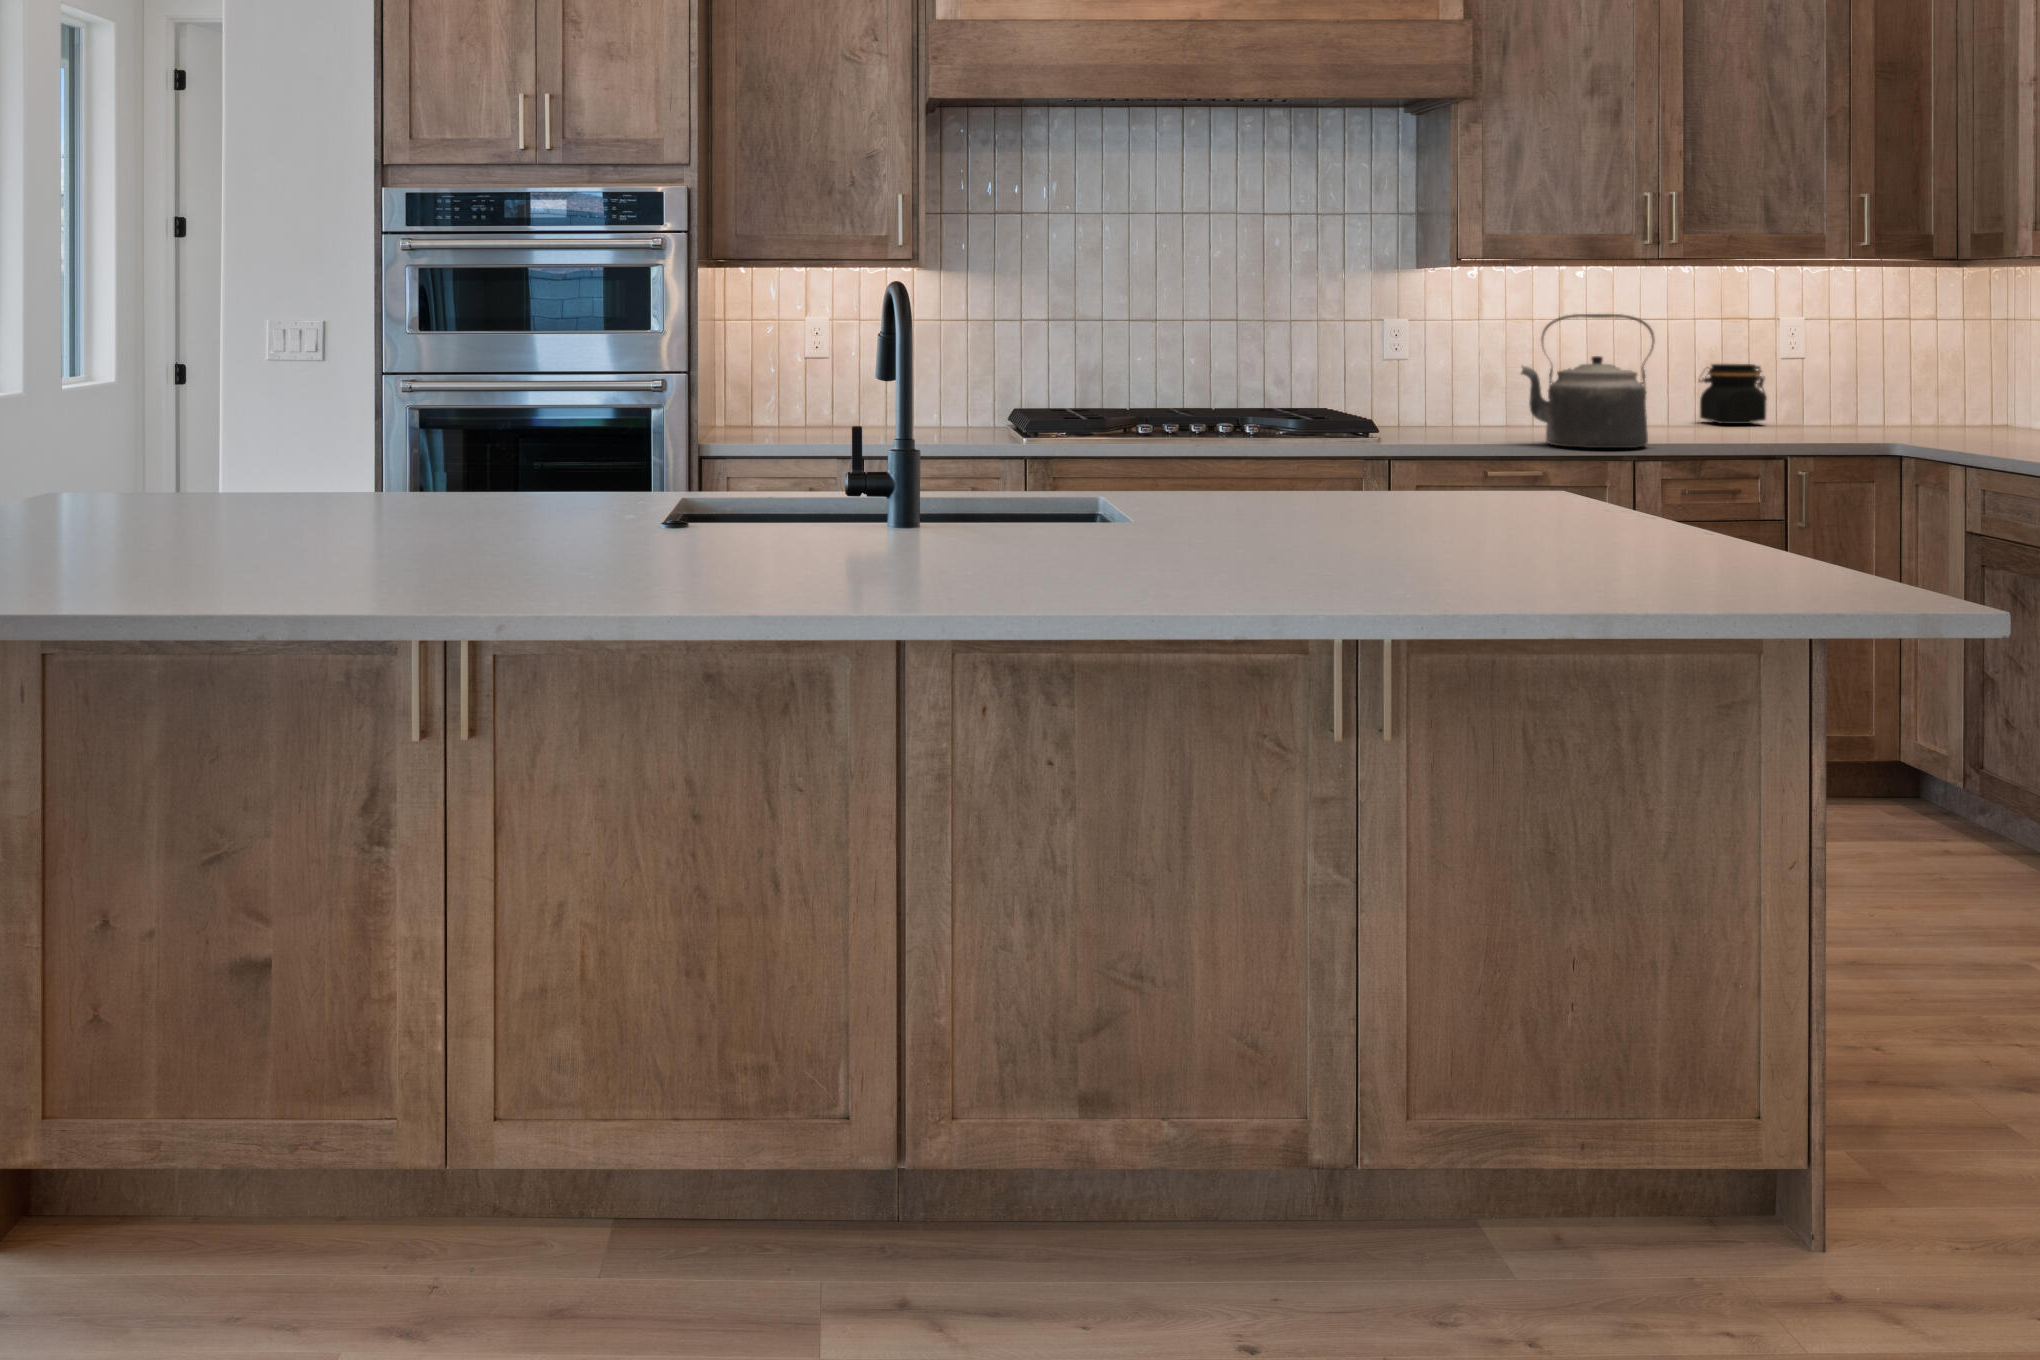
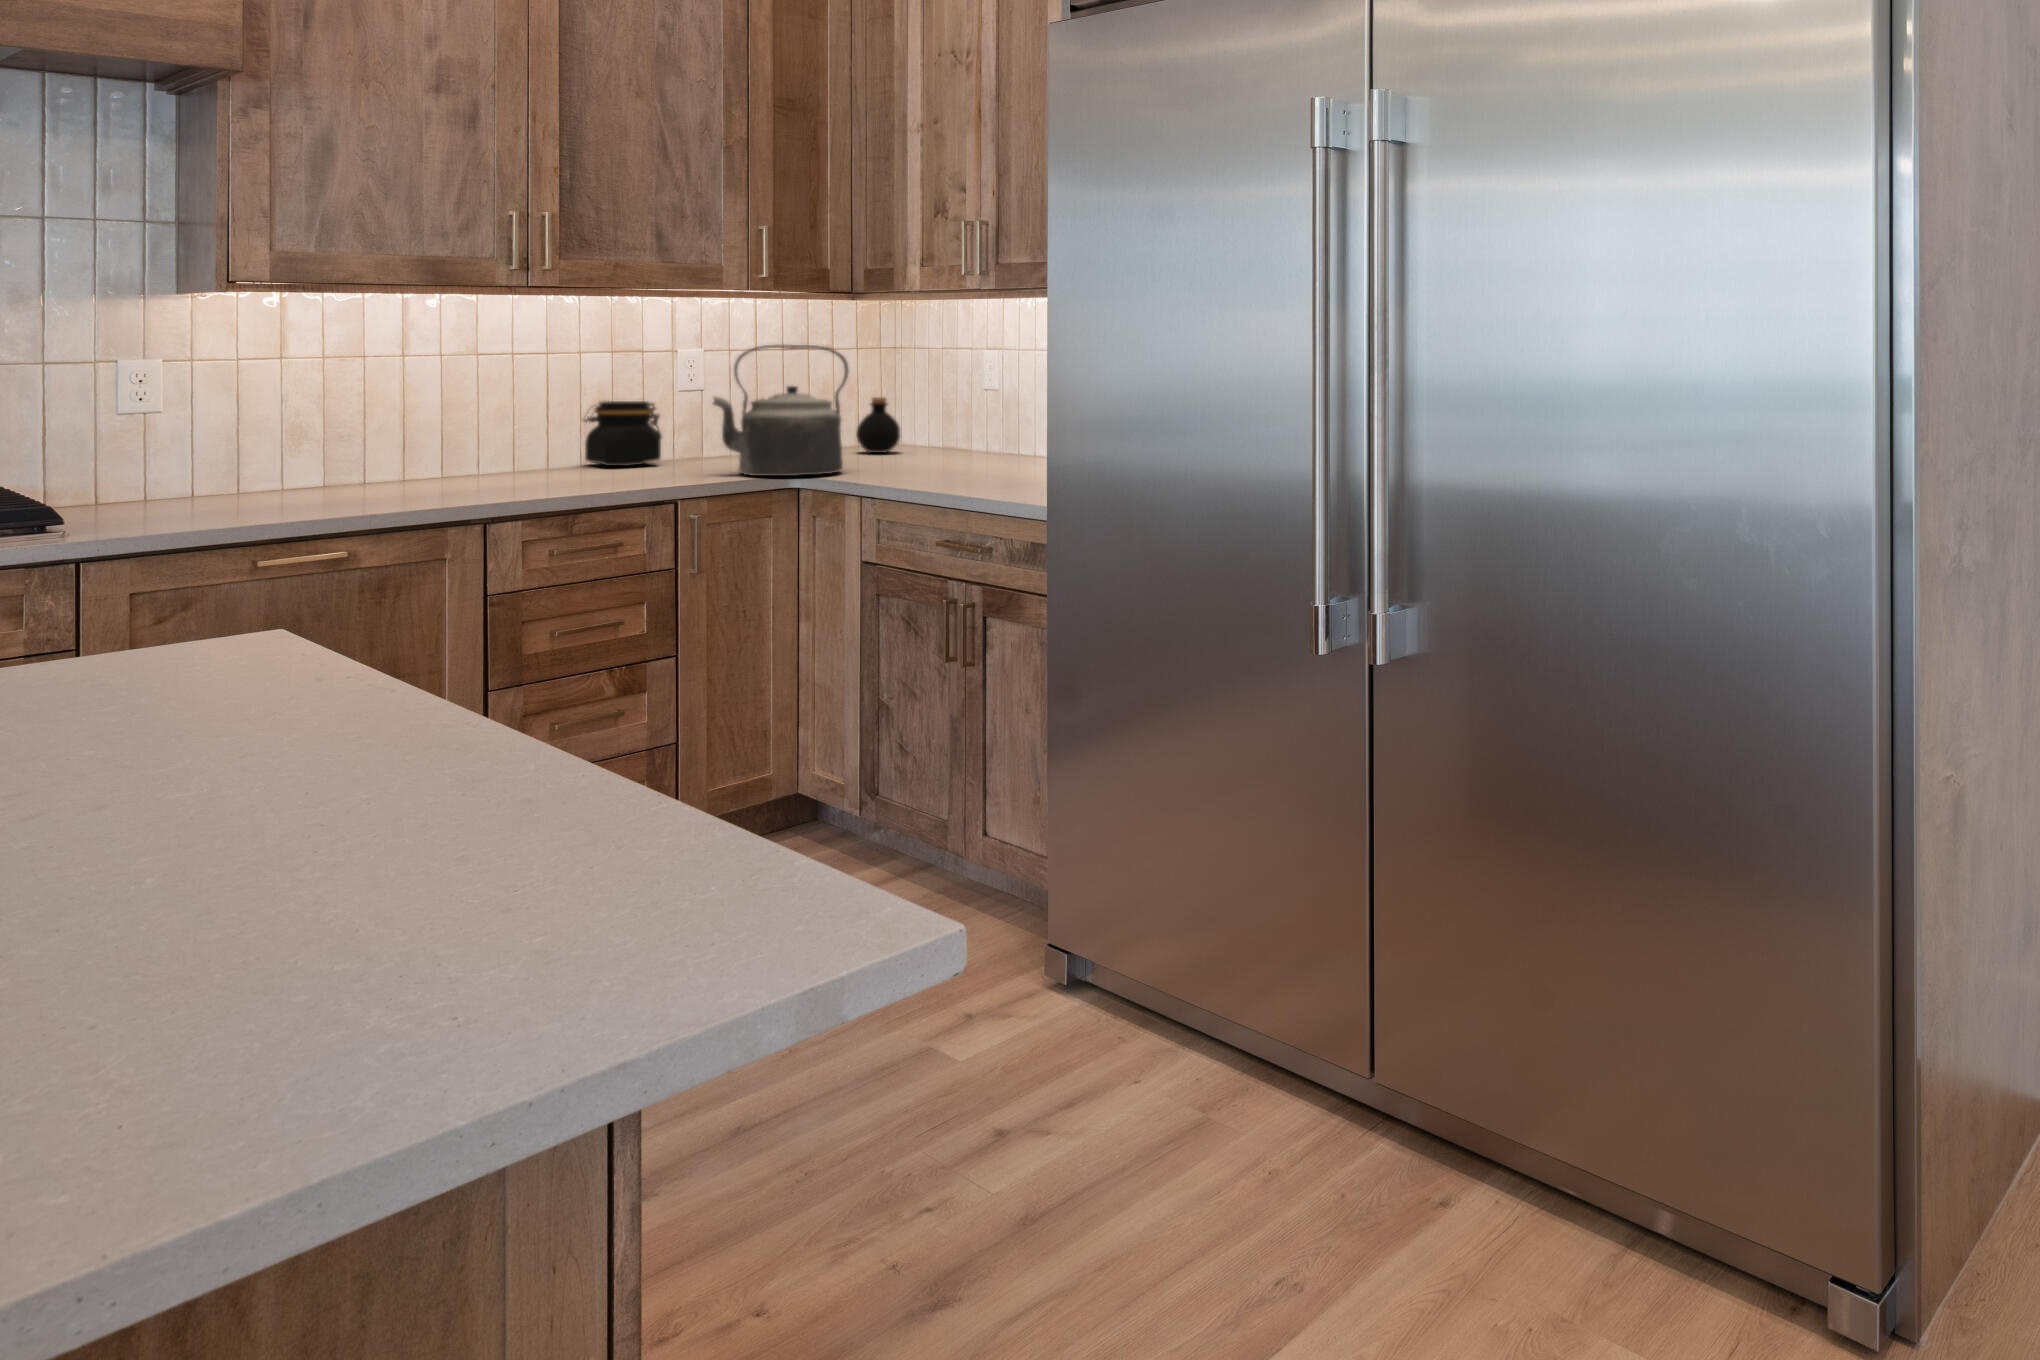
kettle: present [1521,314,1654,448] -> present [713,345,848,476]
bottle: none [1962,364,2013,424] -> present [856,397,900,453]

